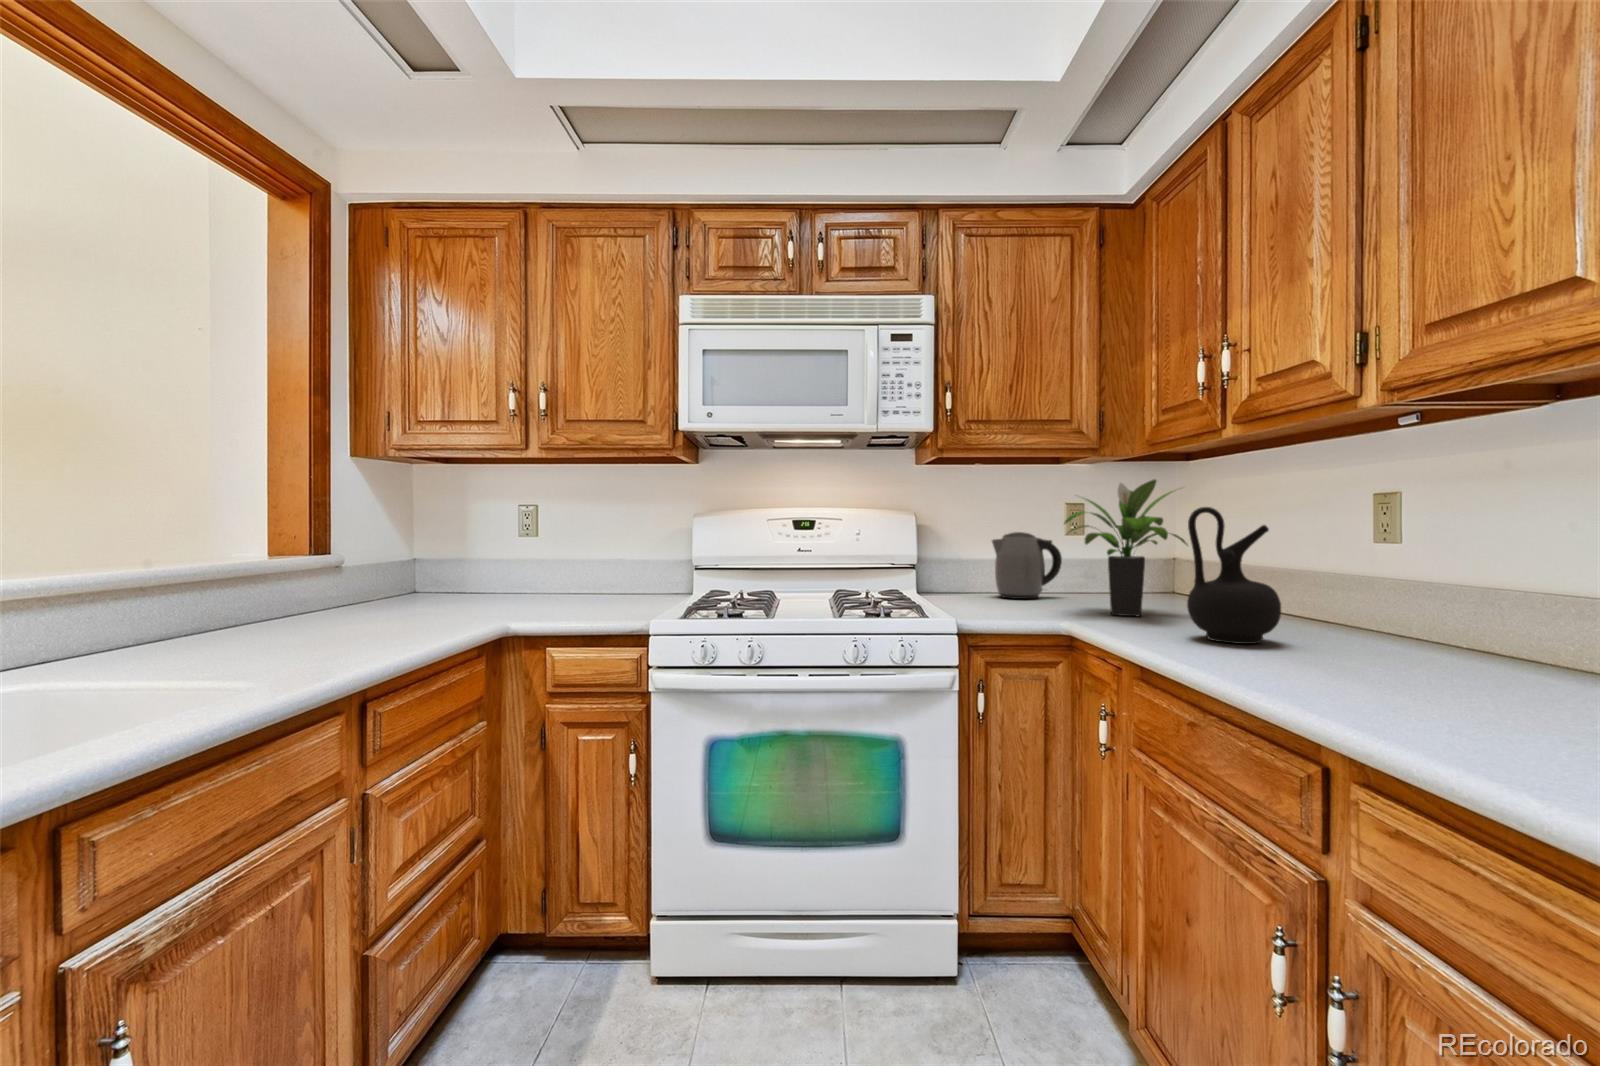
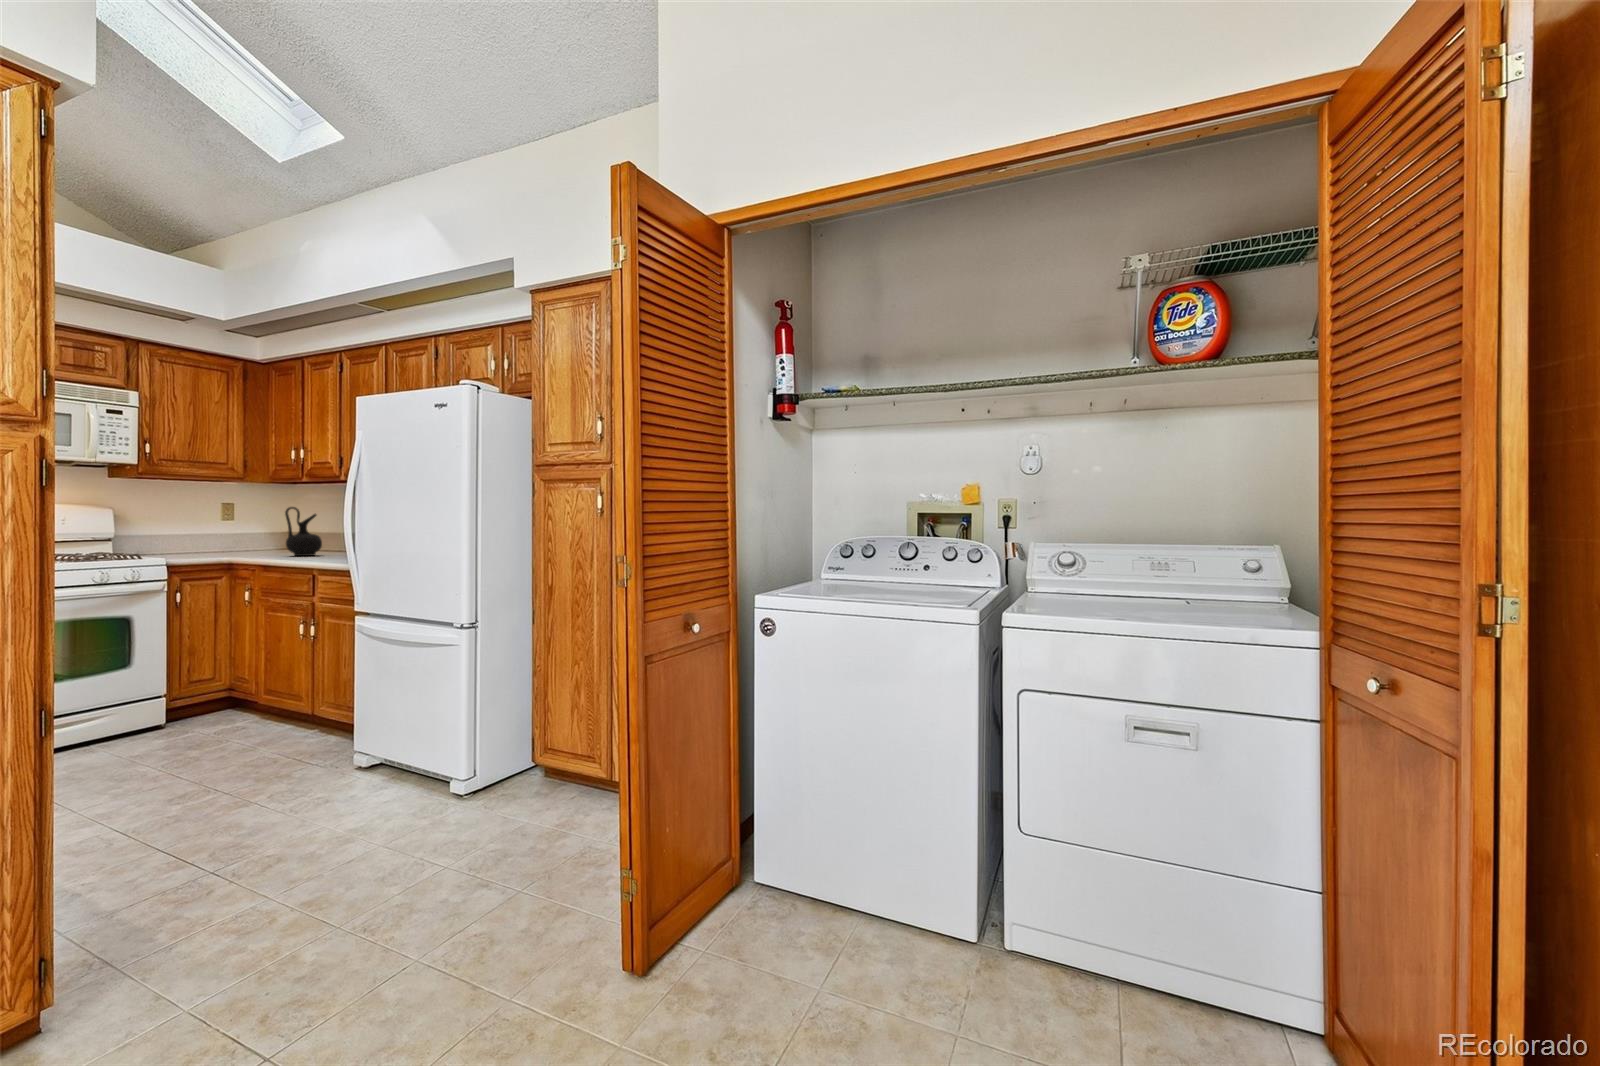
potted plant: present [1065,480,1187,616] -> none [225,495,291,554]
kettle: present [992,532,1062,599] -> none [174,518,222,554]

